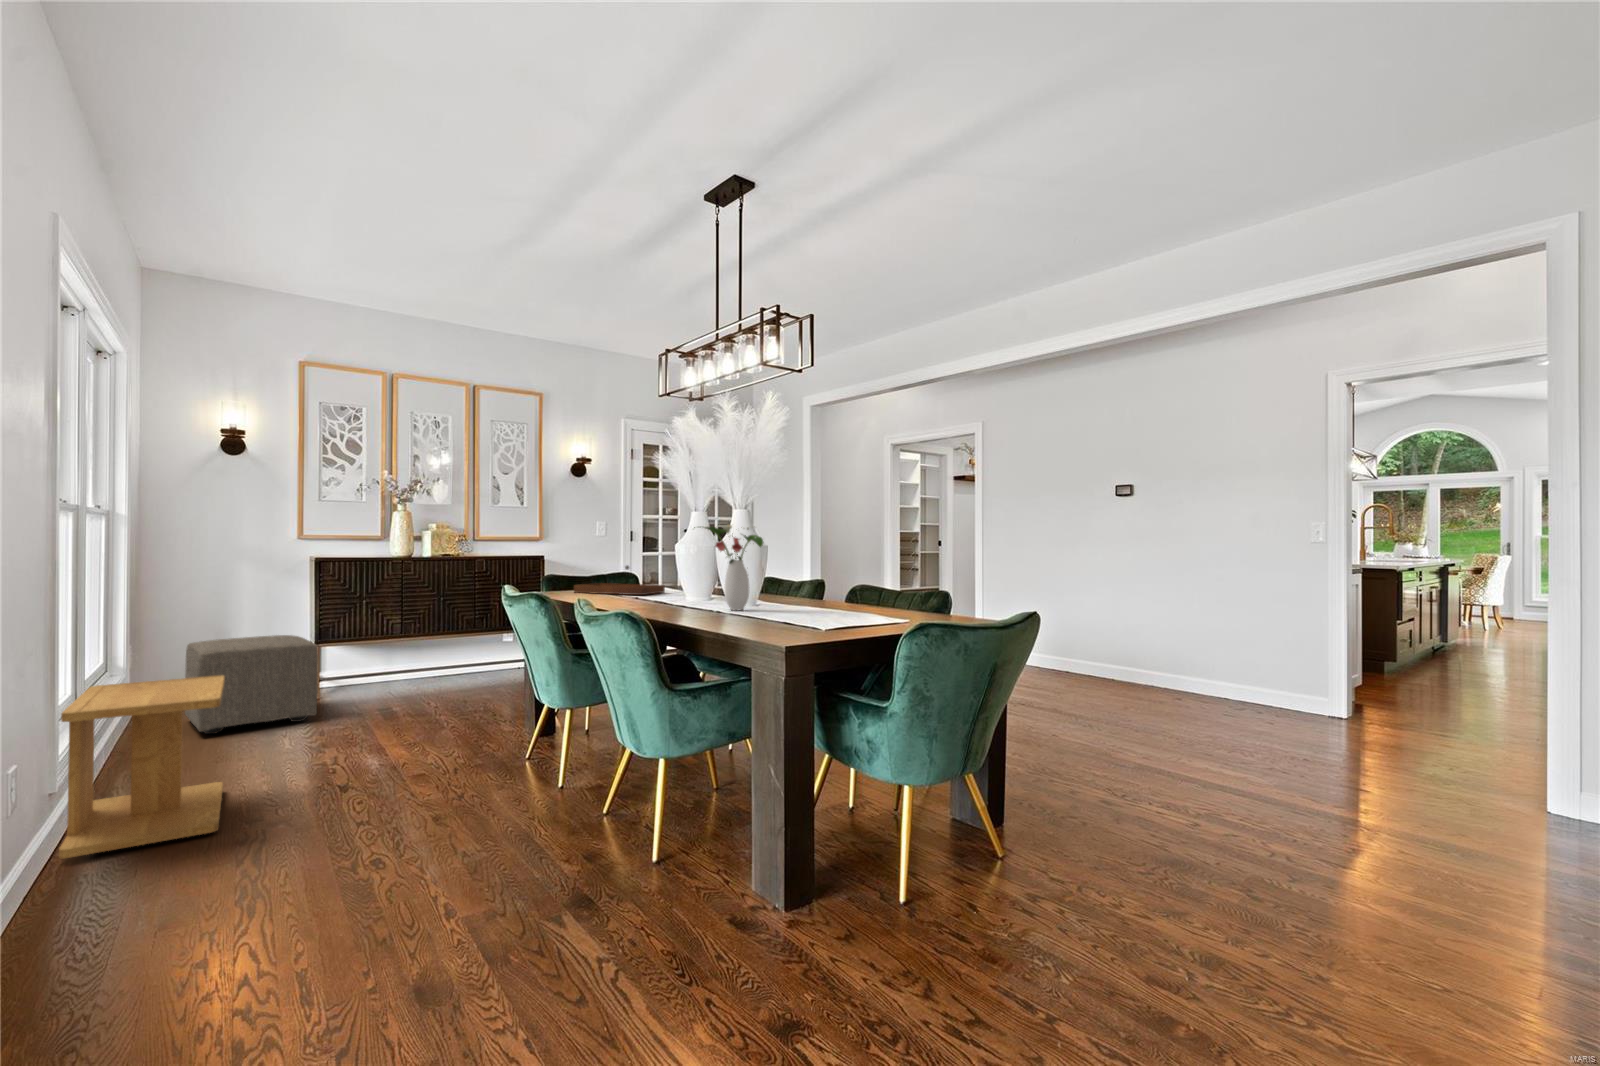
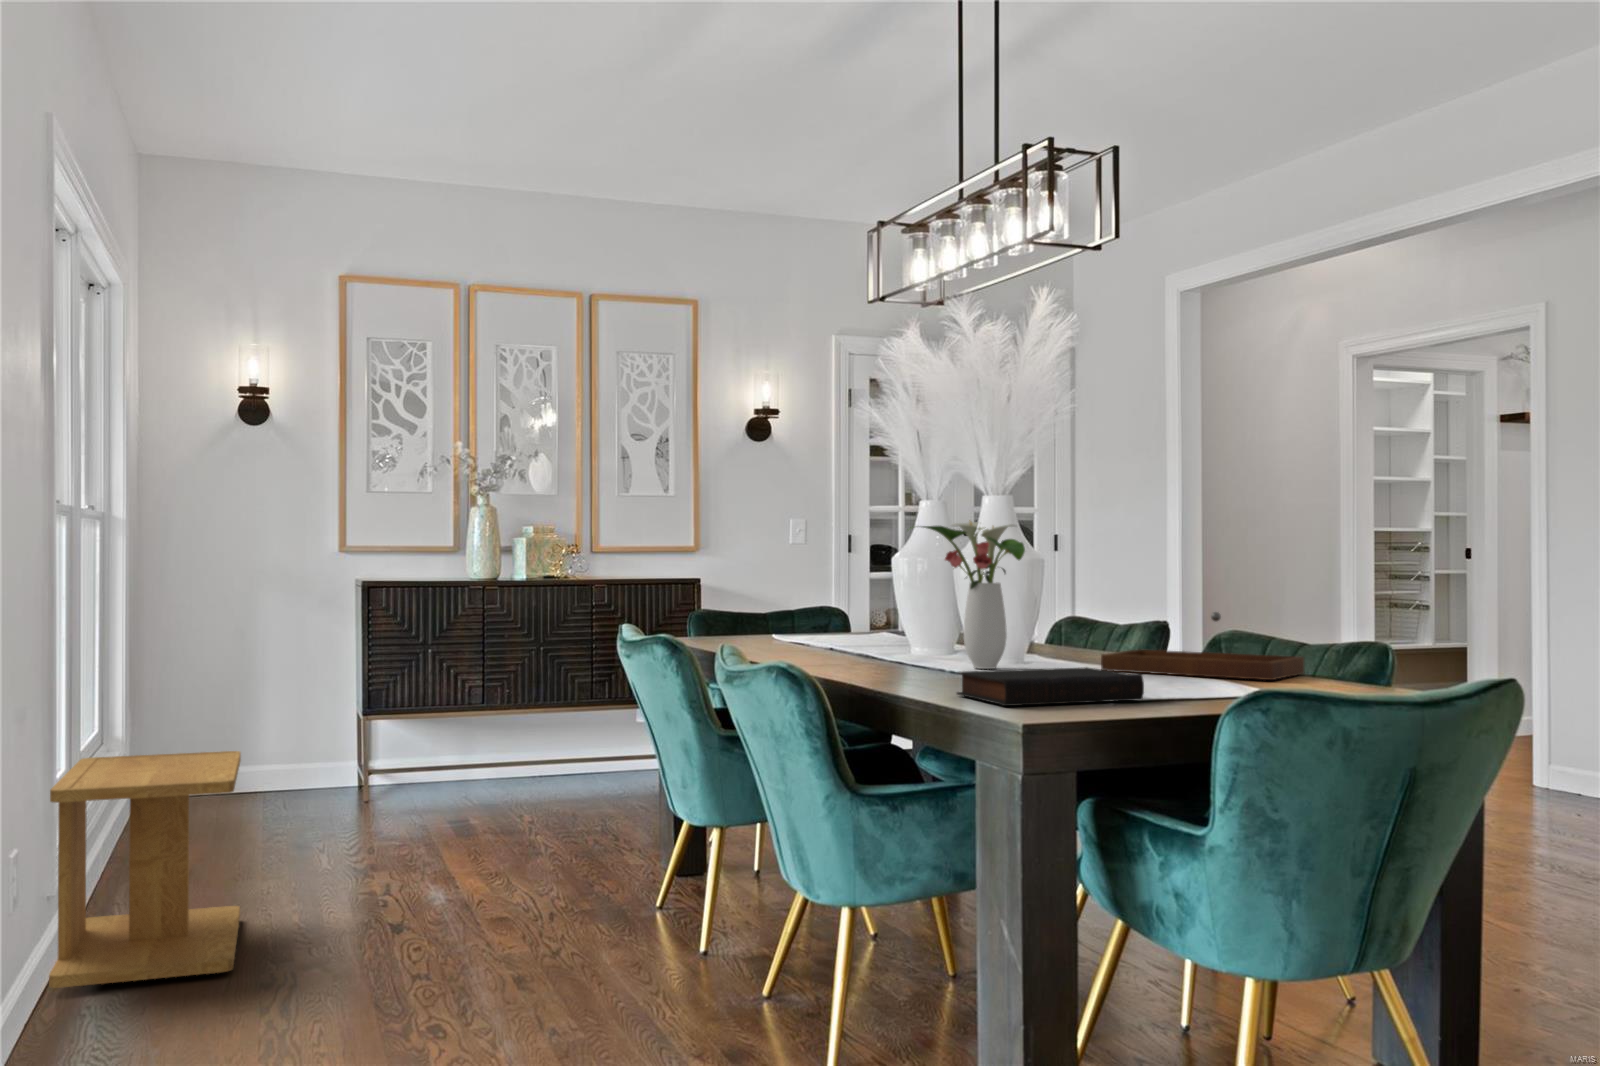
tray: present [574,566,665,595] -> present [1101,612,1304,680]
book: none [732,610,841,634] -> present [957,667,1144,706]
ottoman: present [185,635,318,734] -> none [194,700,365,841]

